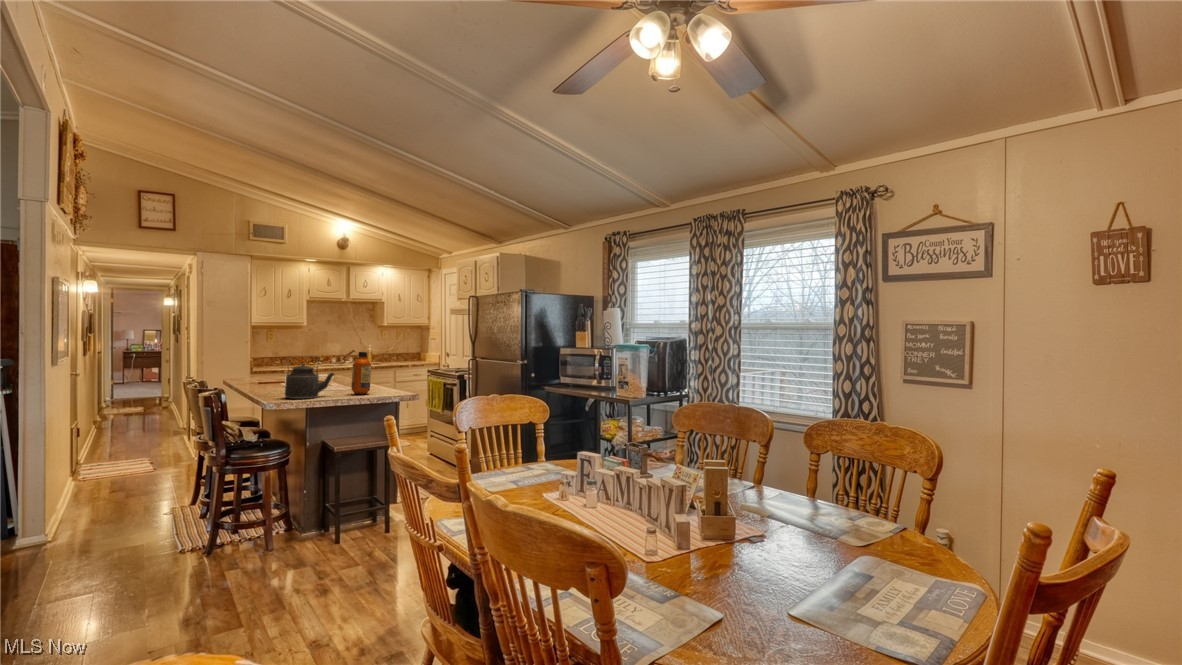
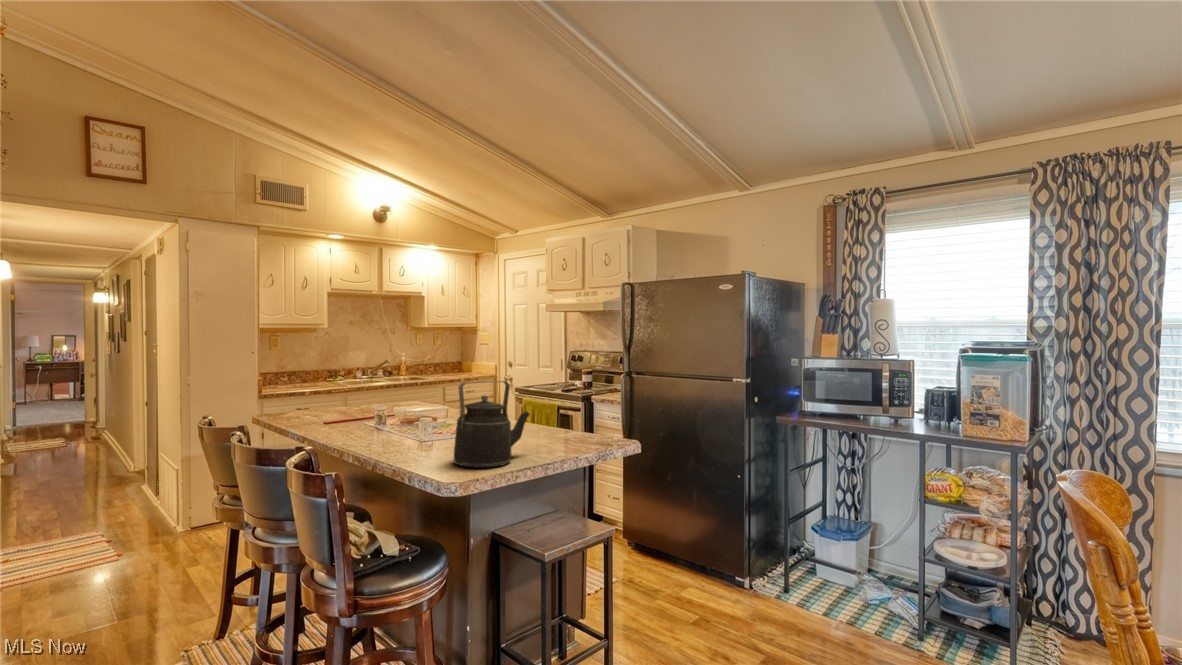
bottle: present [351,352,371,394] -> none [549,372,581,448]

